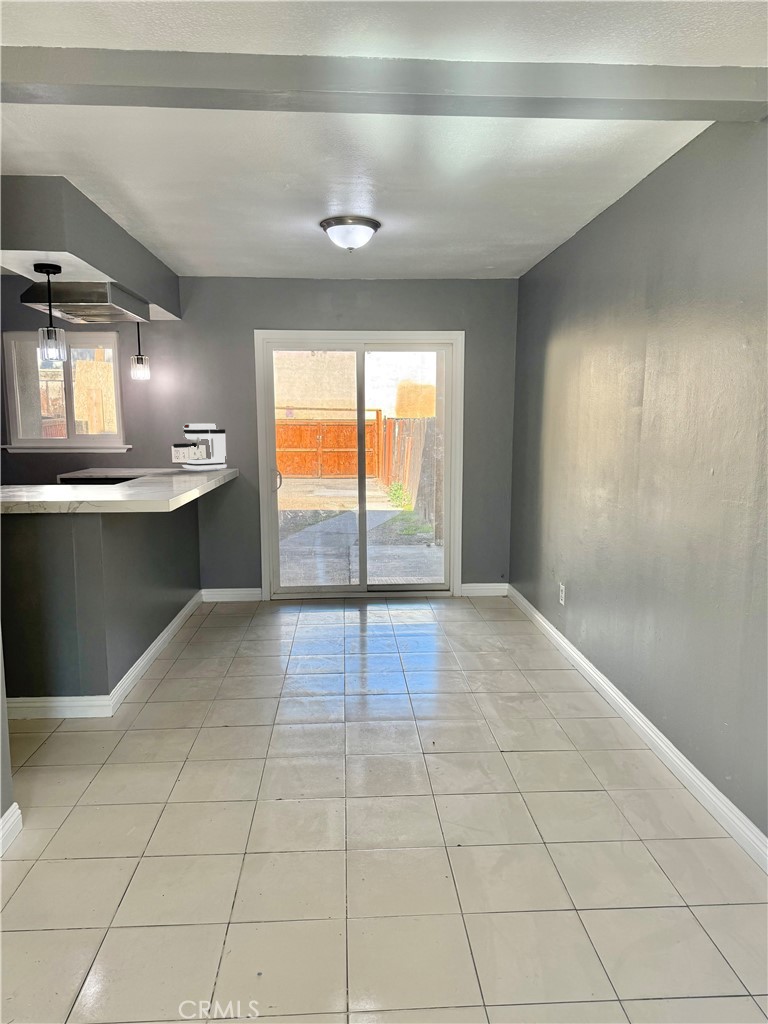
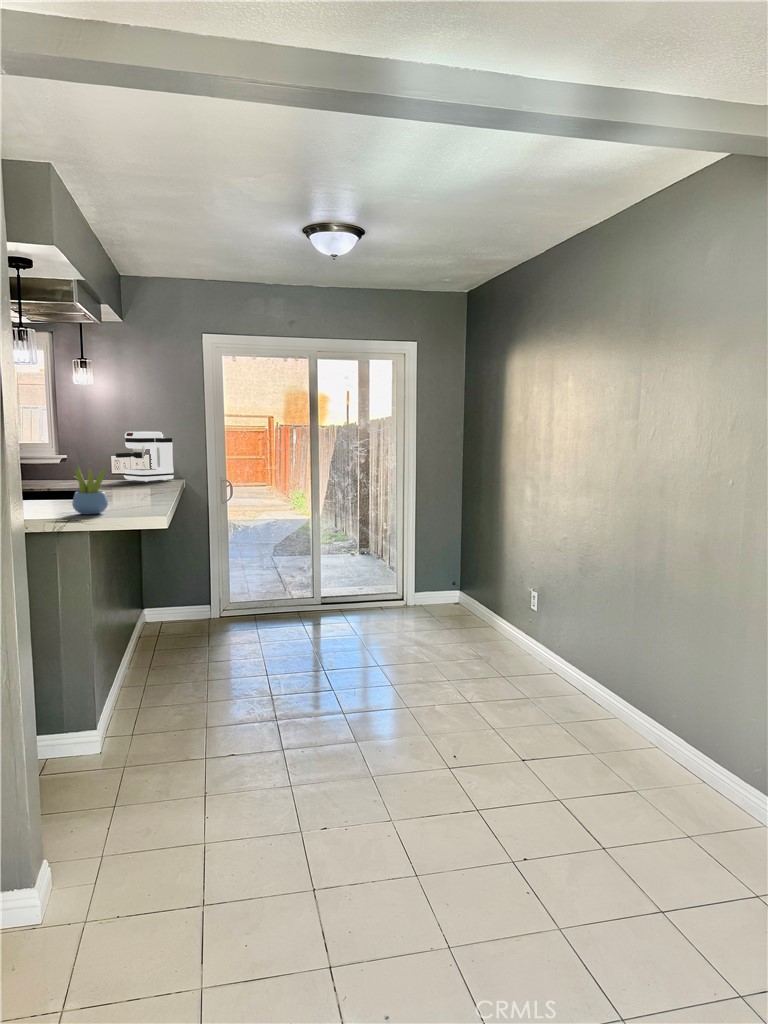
succulent plant: none [89,452,121,499] -> present [72,465,108,514]

